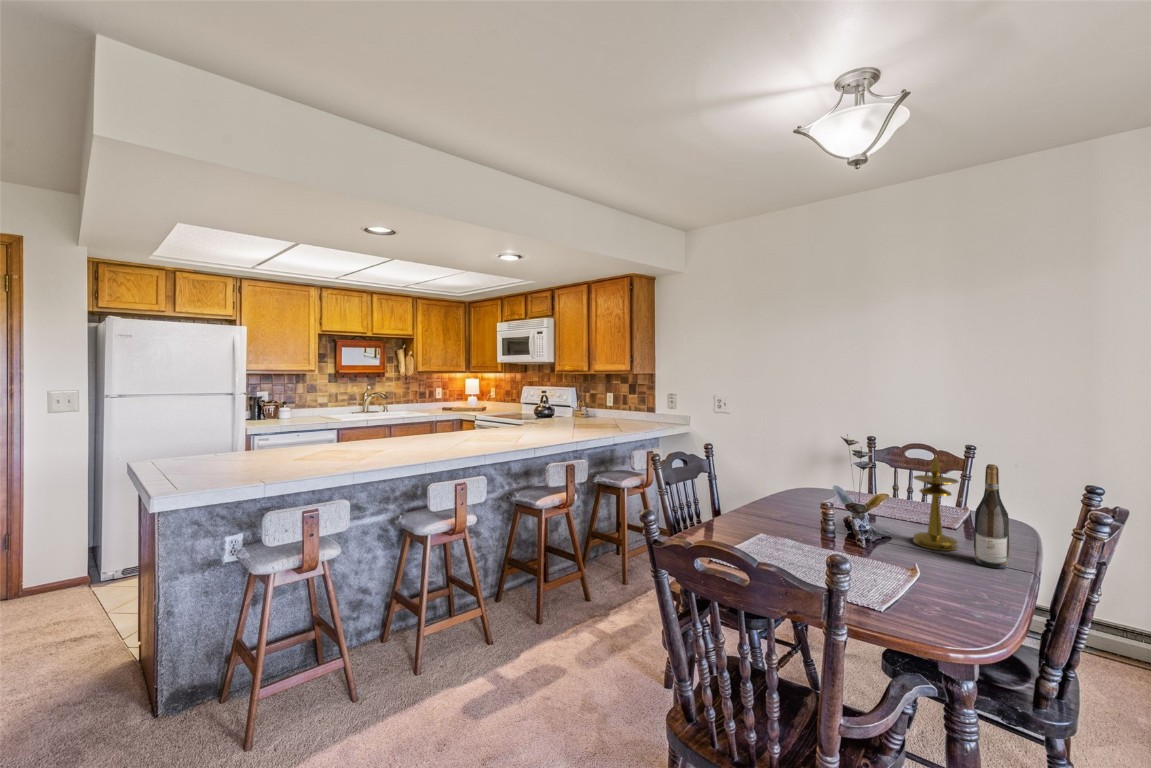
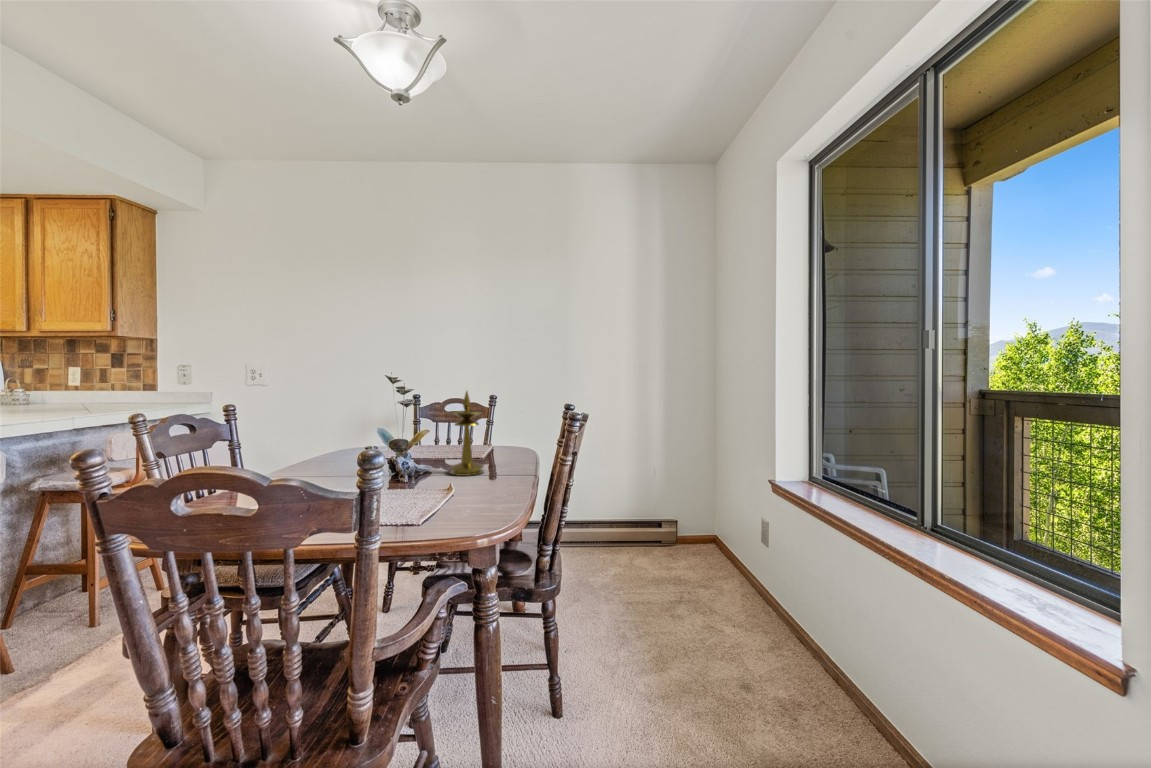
wine bottle: present [974,464,1009,568] -> none [496,391,519,479]

